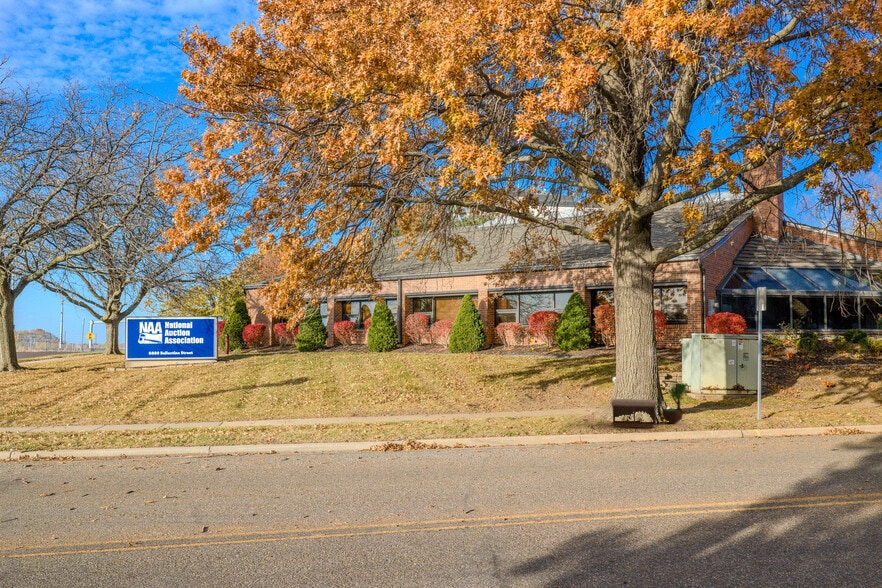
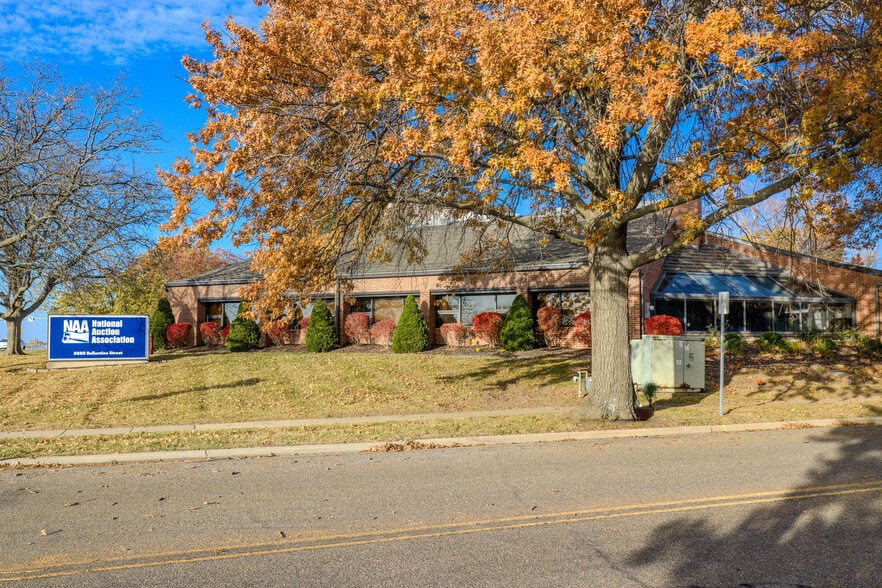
bench: present [612,399,656,428] -> none [591,398,633,425]

